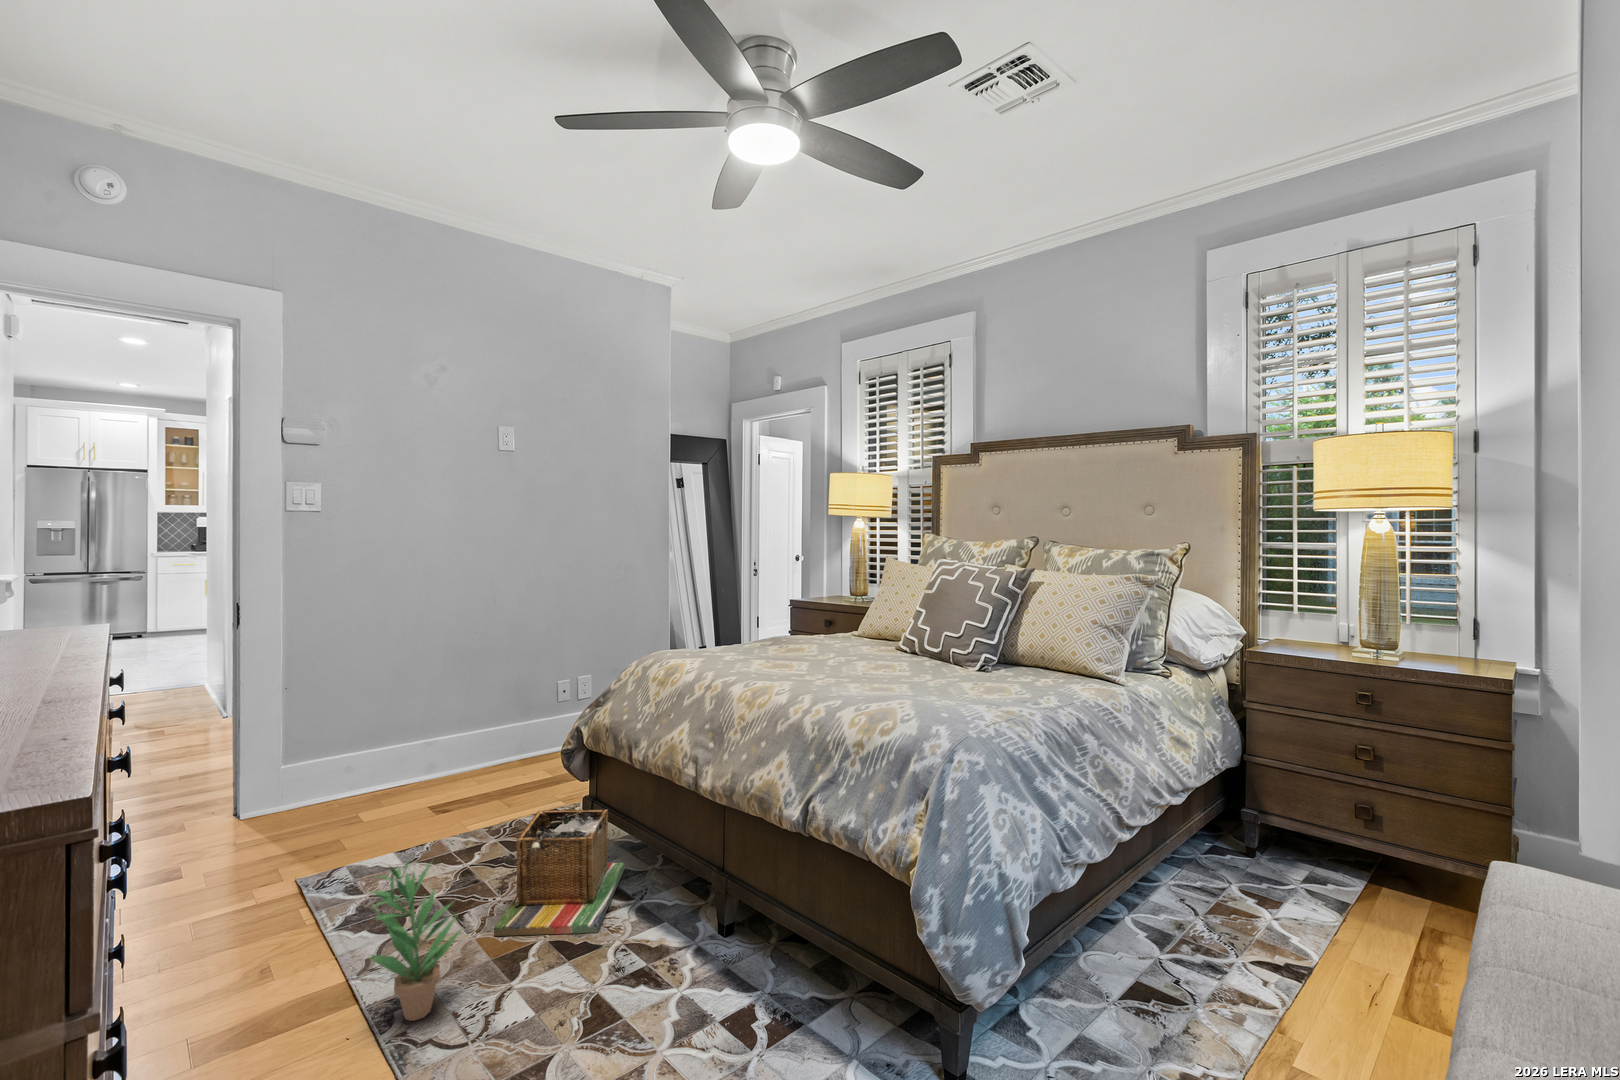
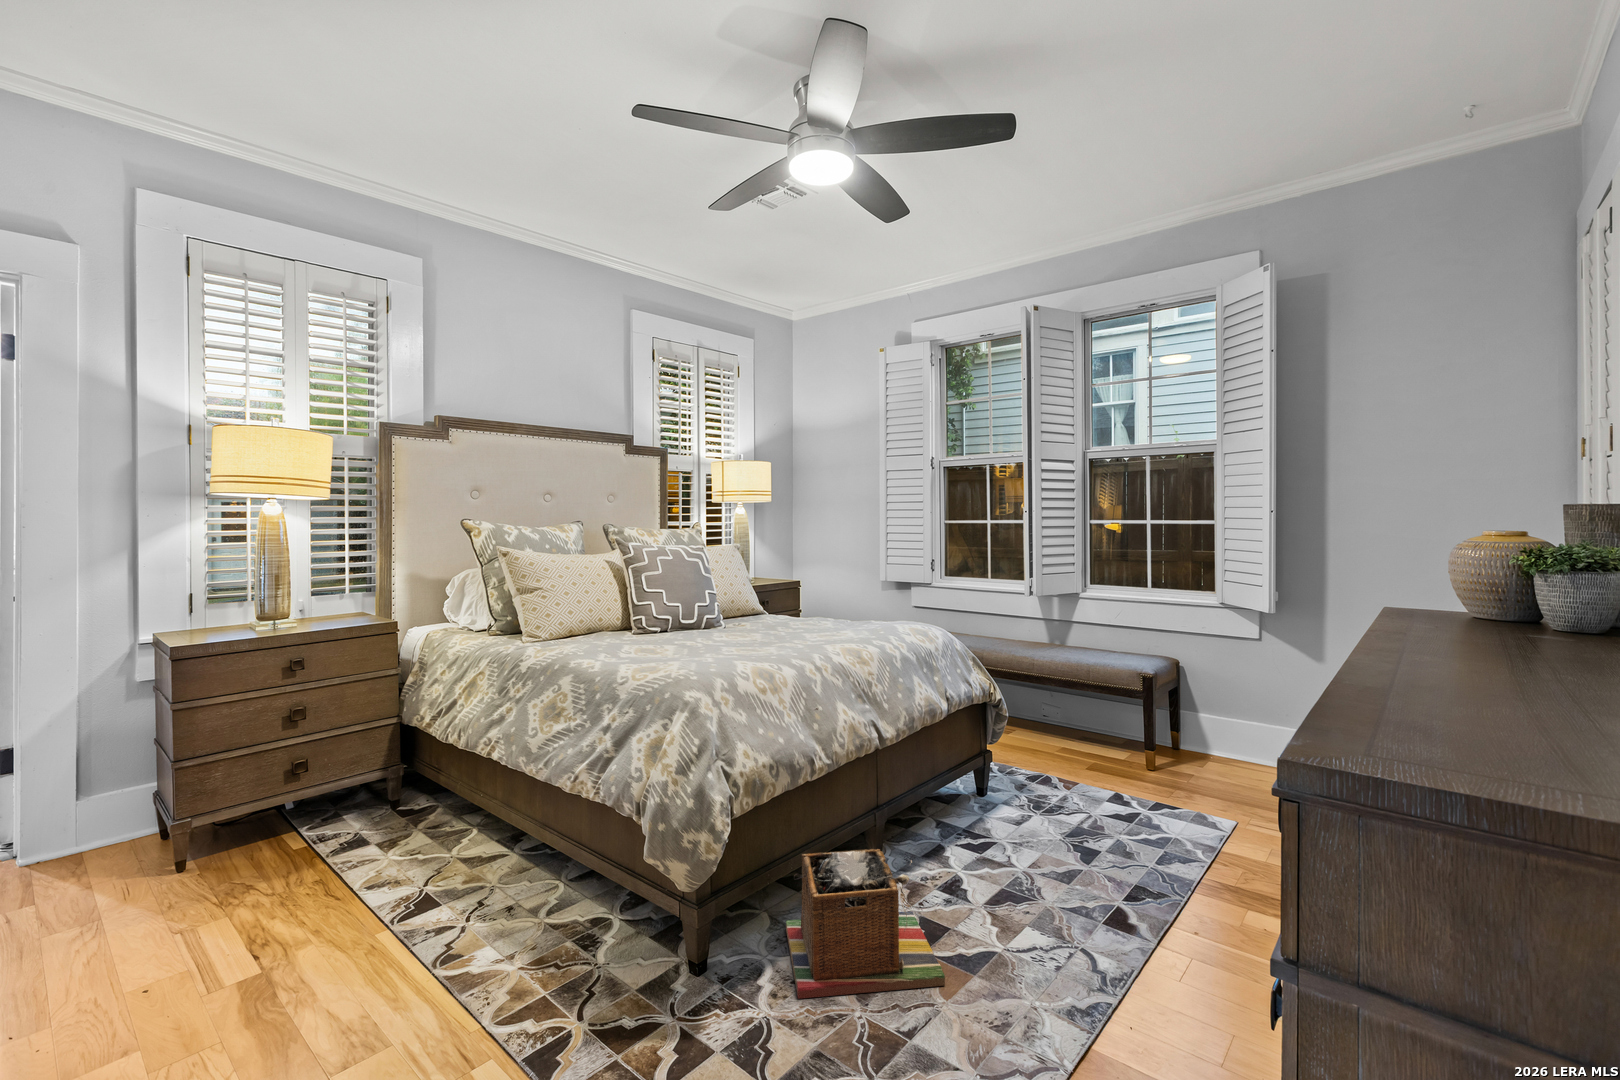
potted plant: present [370,860,461,1021] -> none [1032,847,1124,999]

